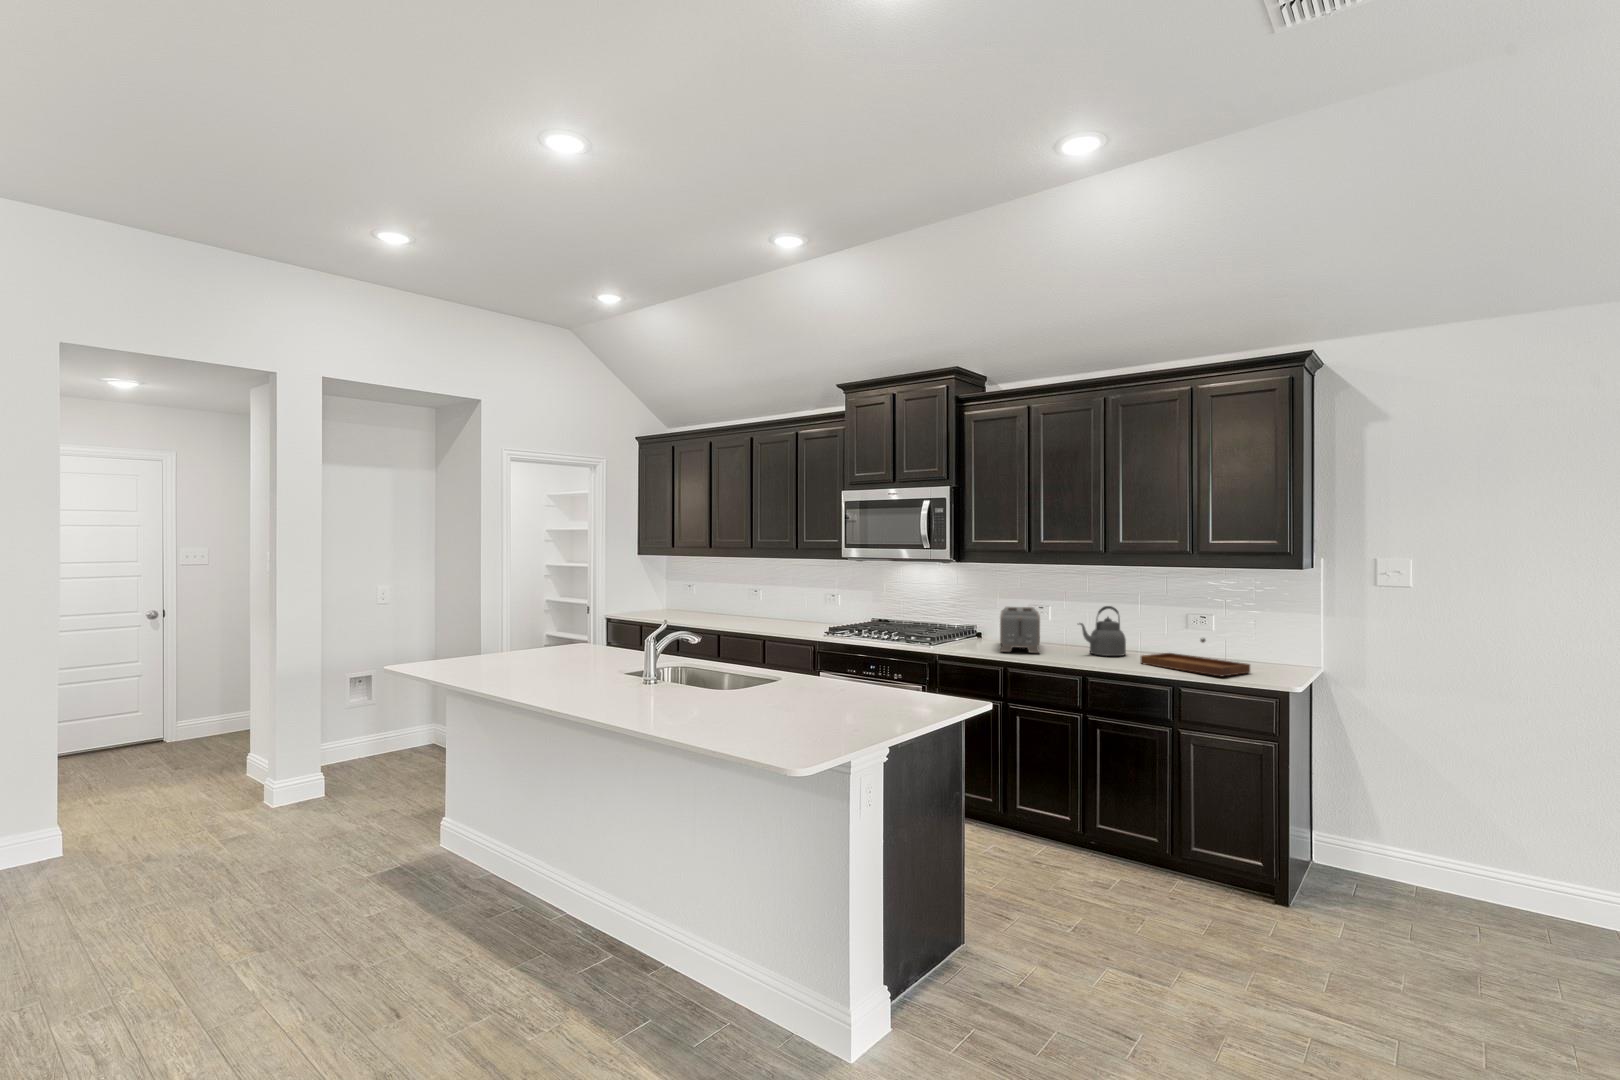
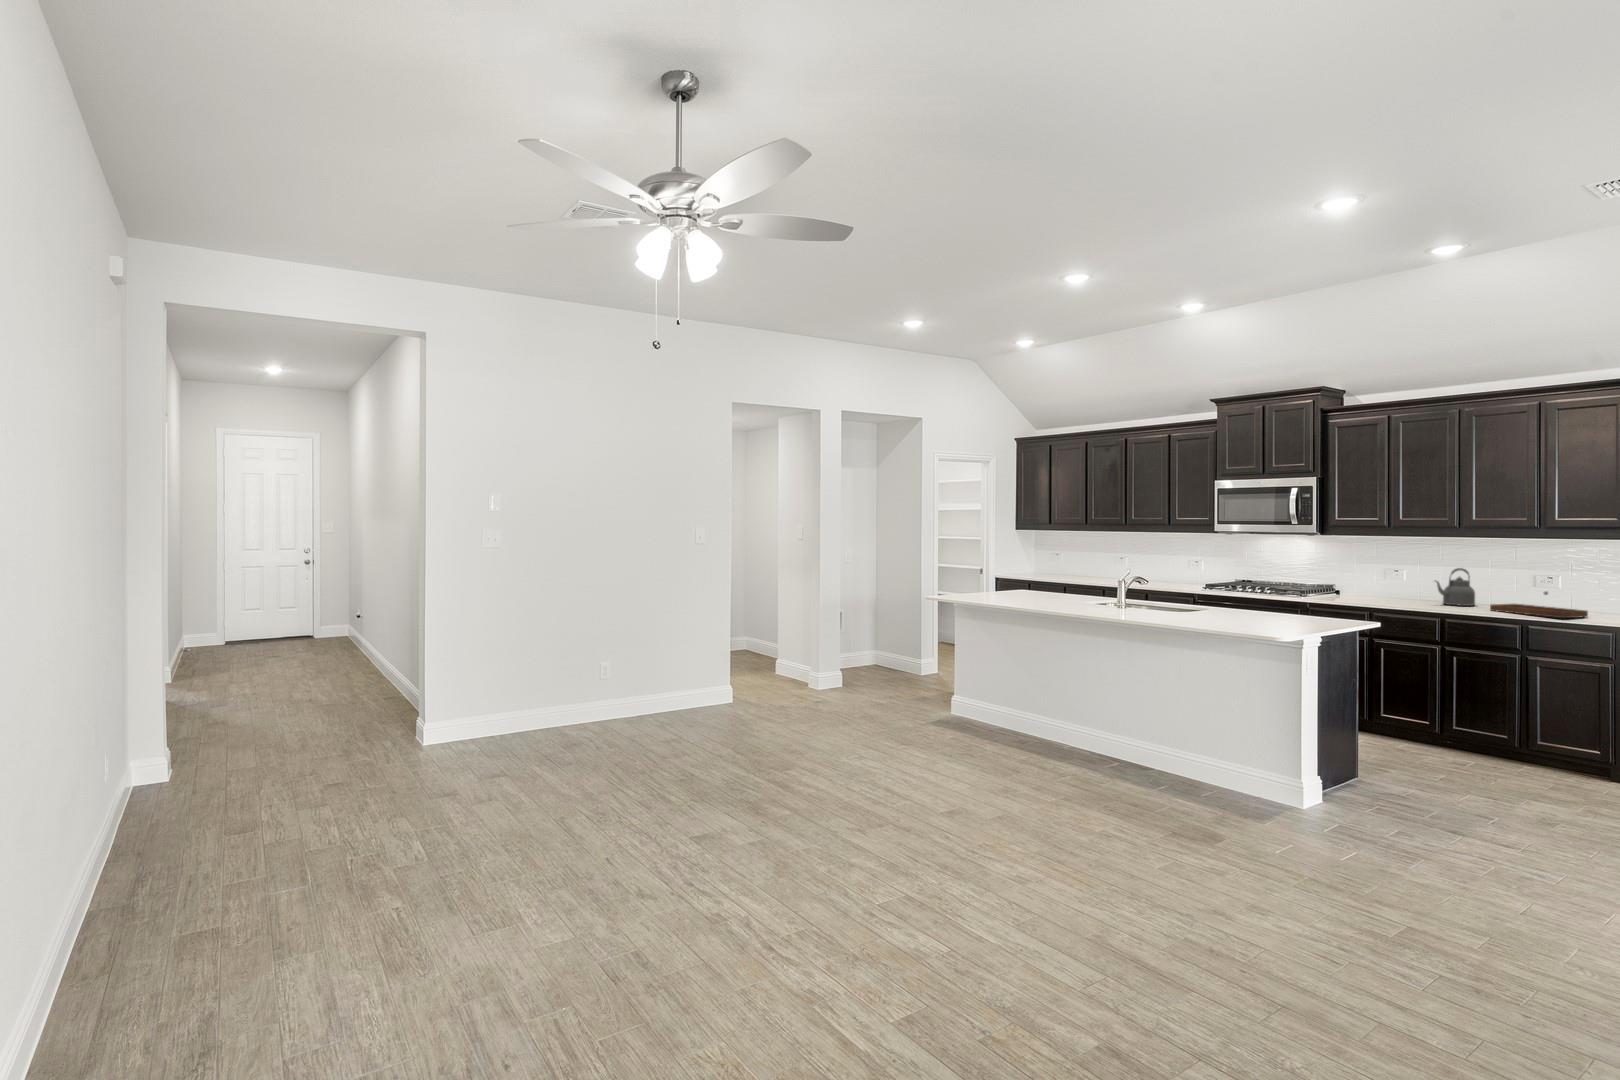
toaster: present [1000,607,1040,653] -> none [1361,569,1401,603]

